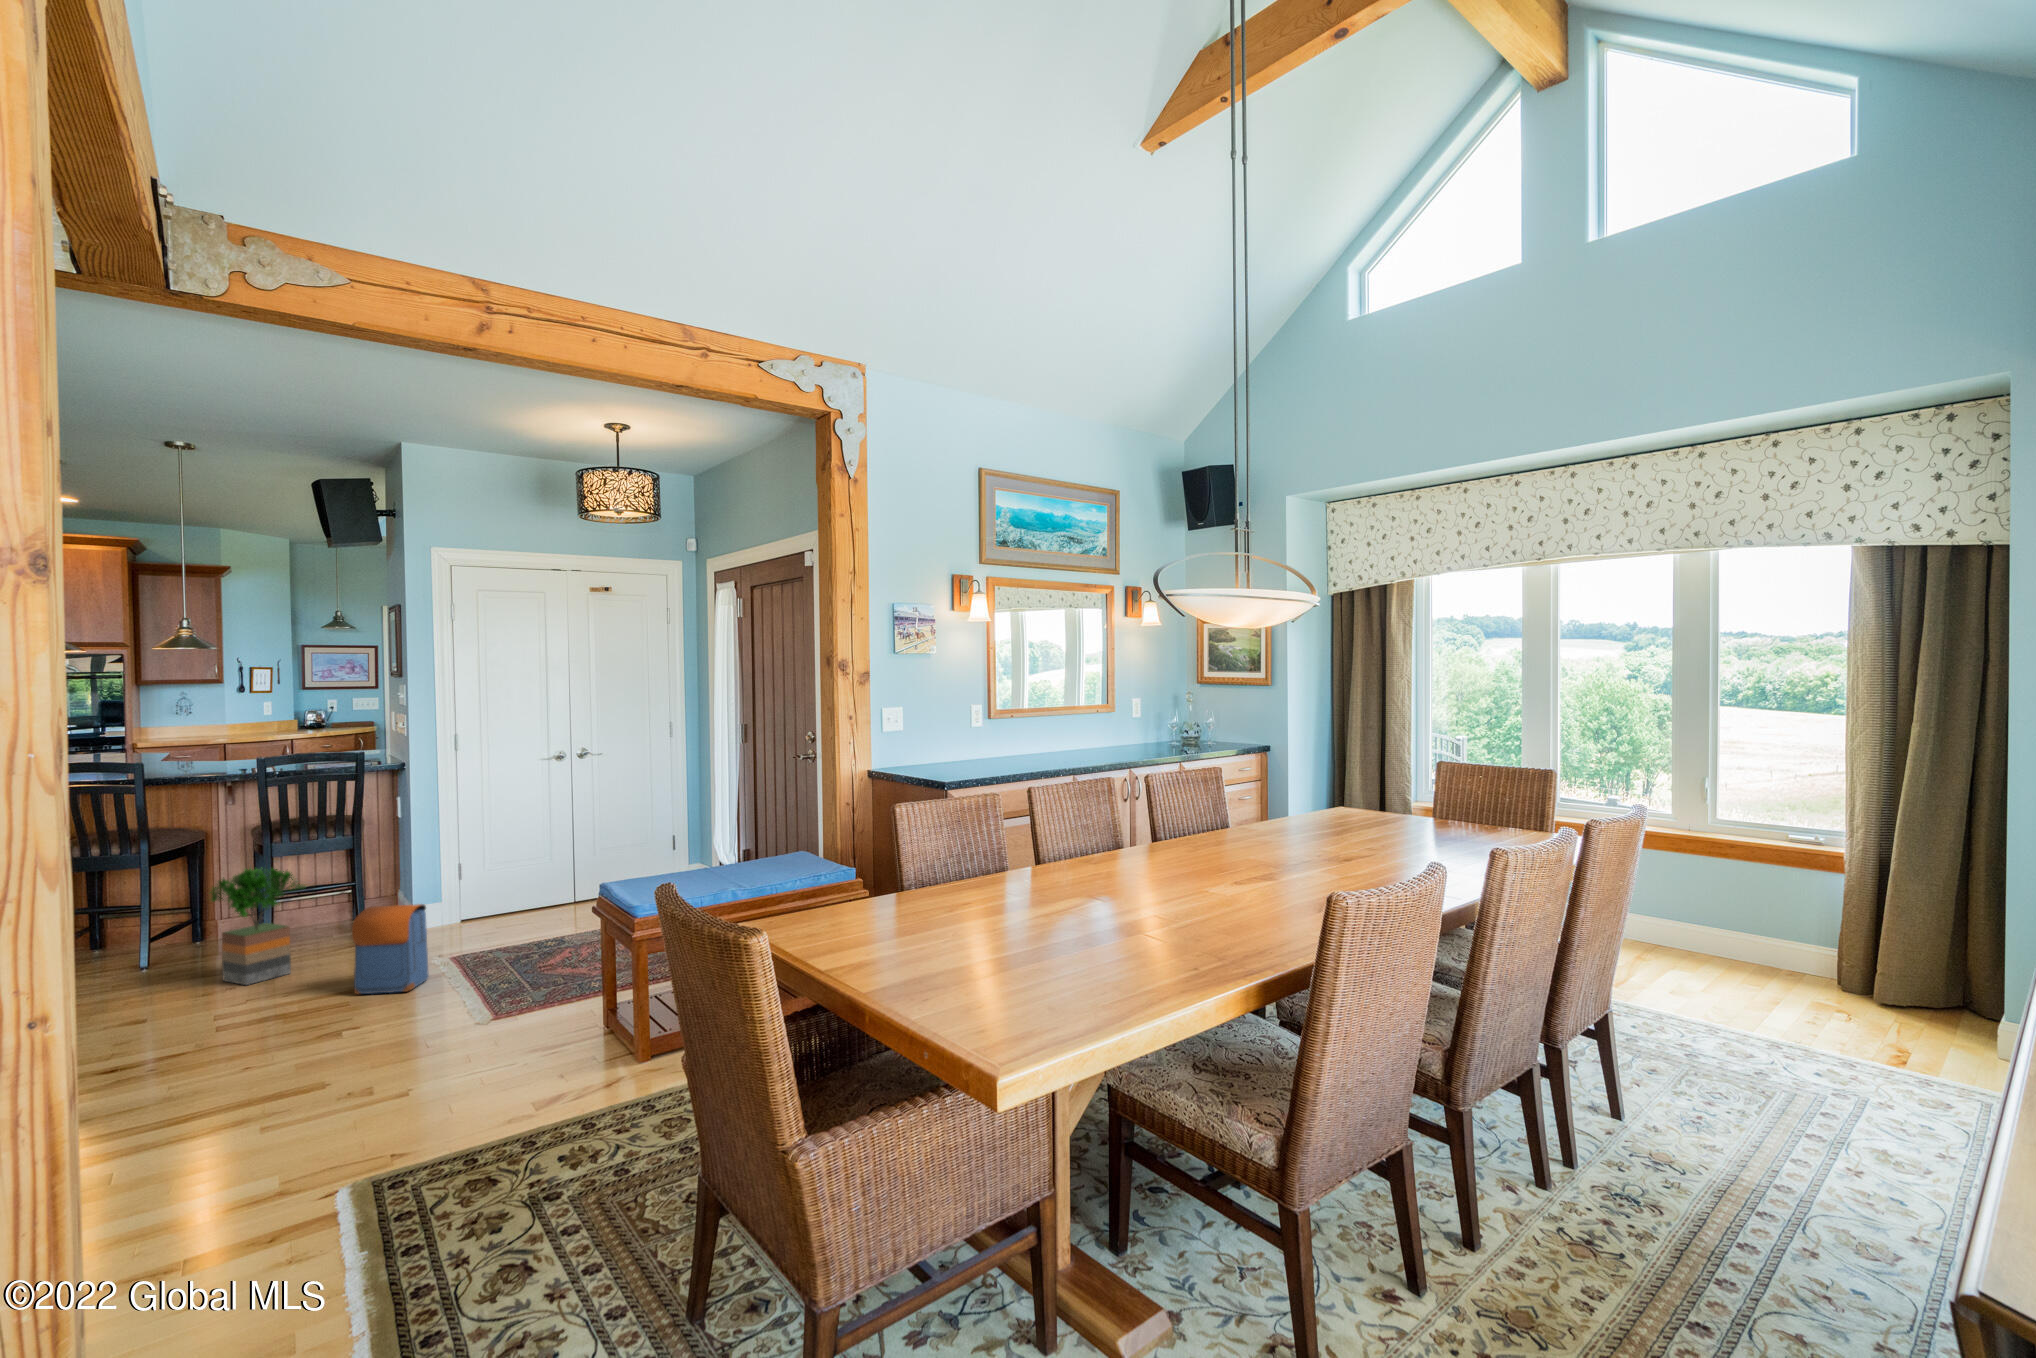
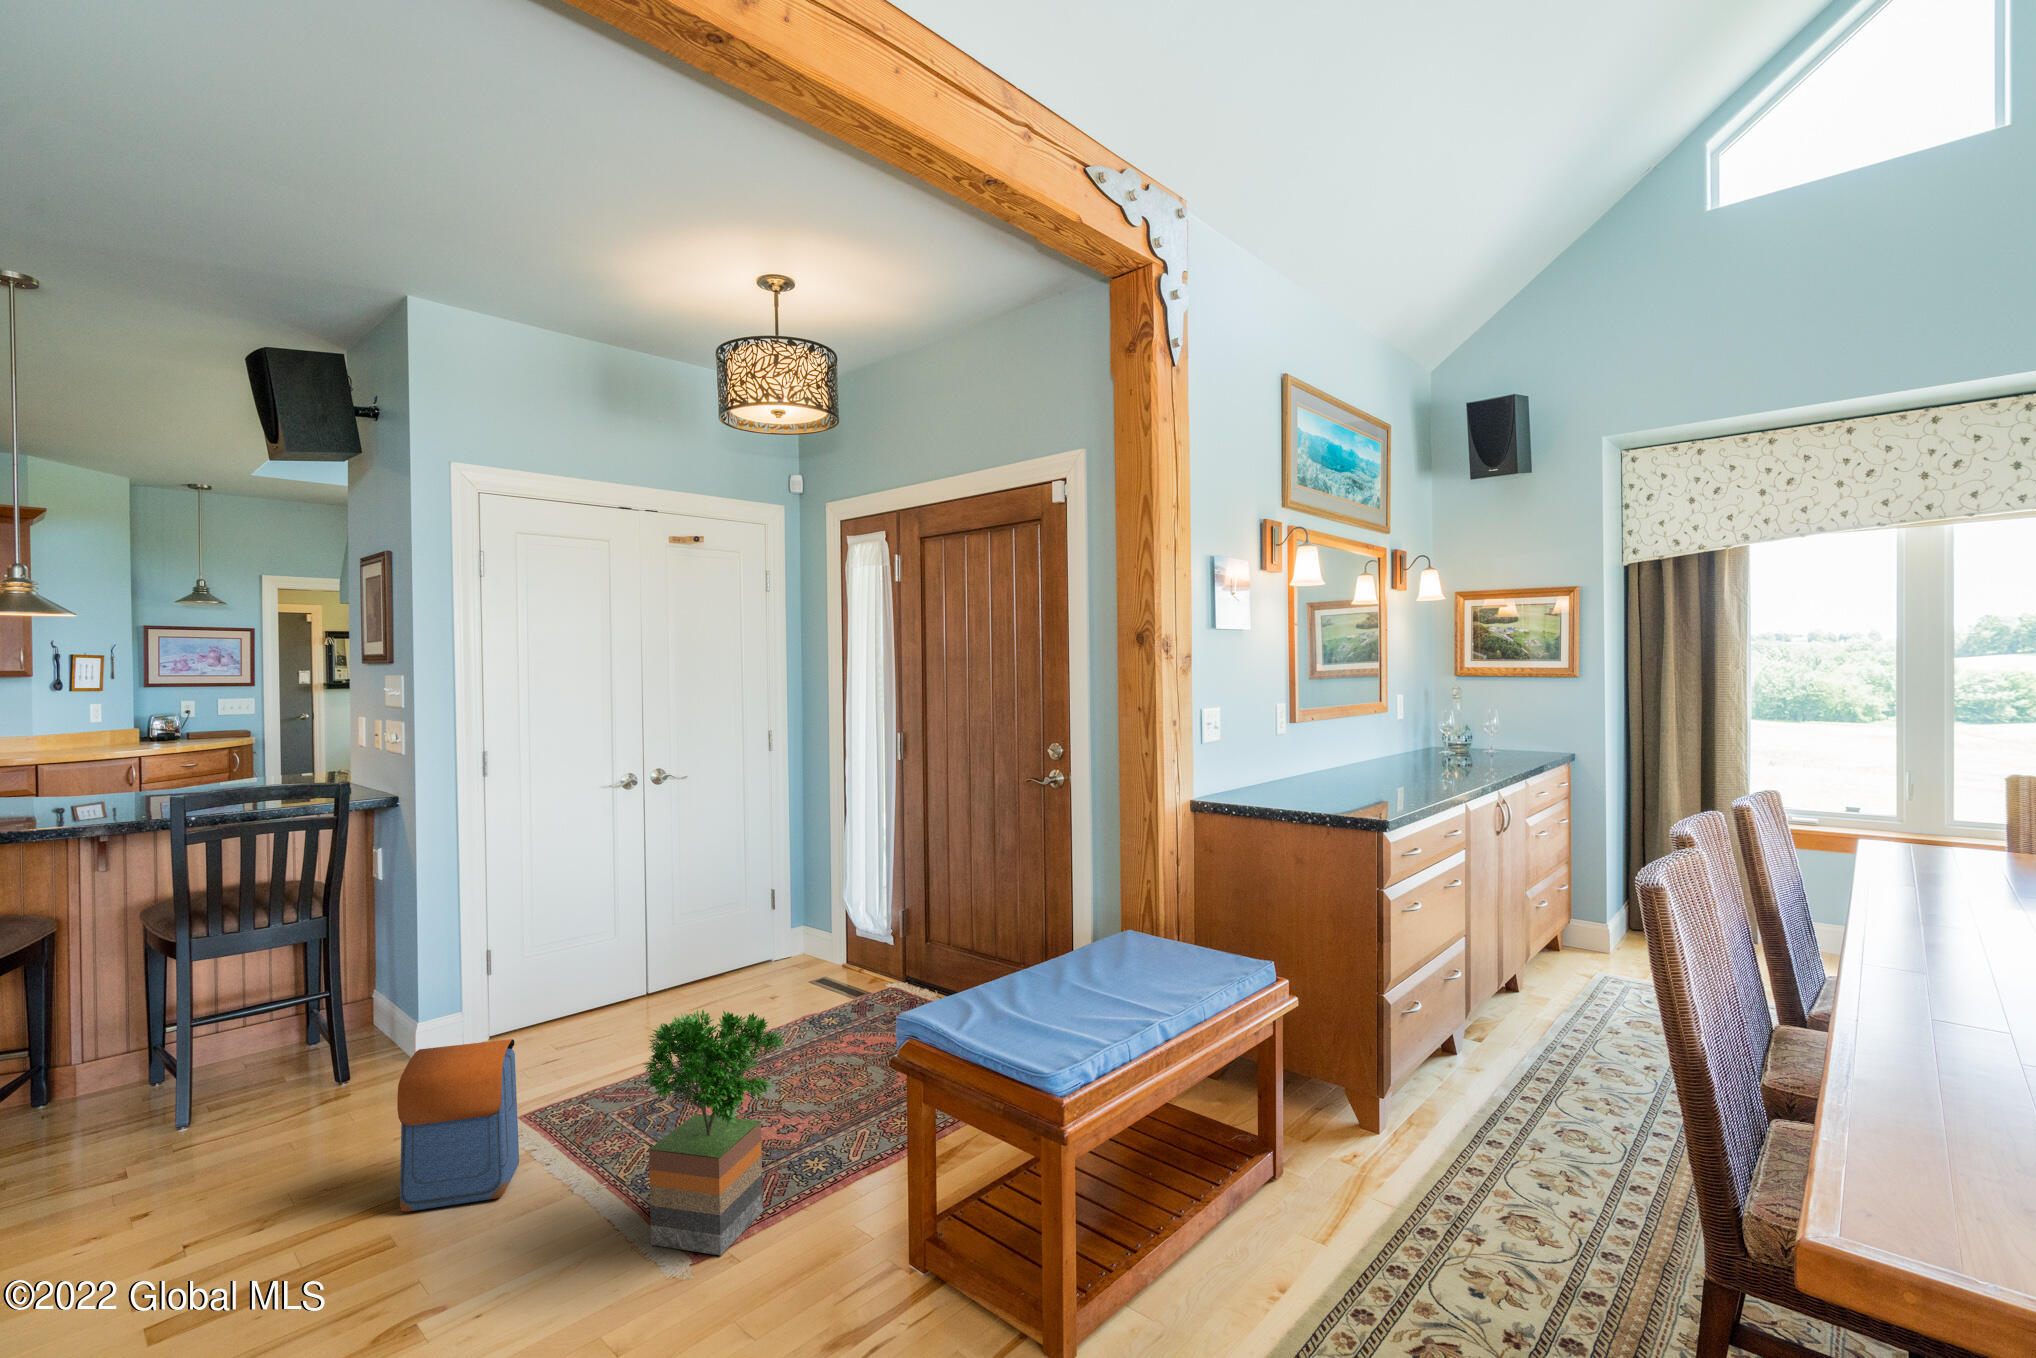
potted tree: present [209,867,306,985] -> present [643,1010,784,1255]

